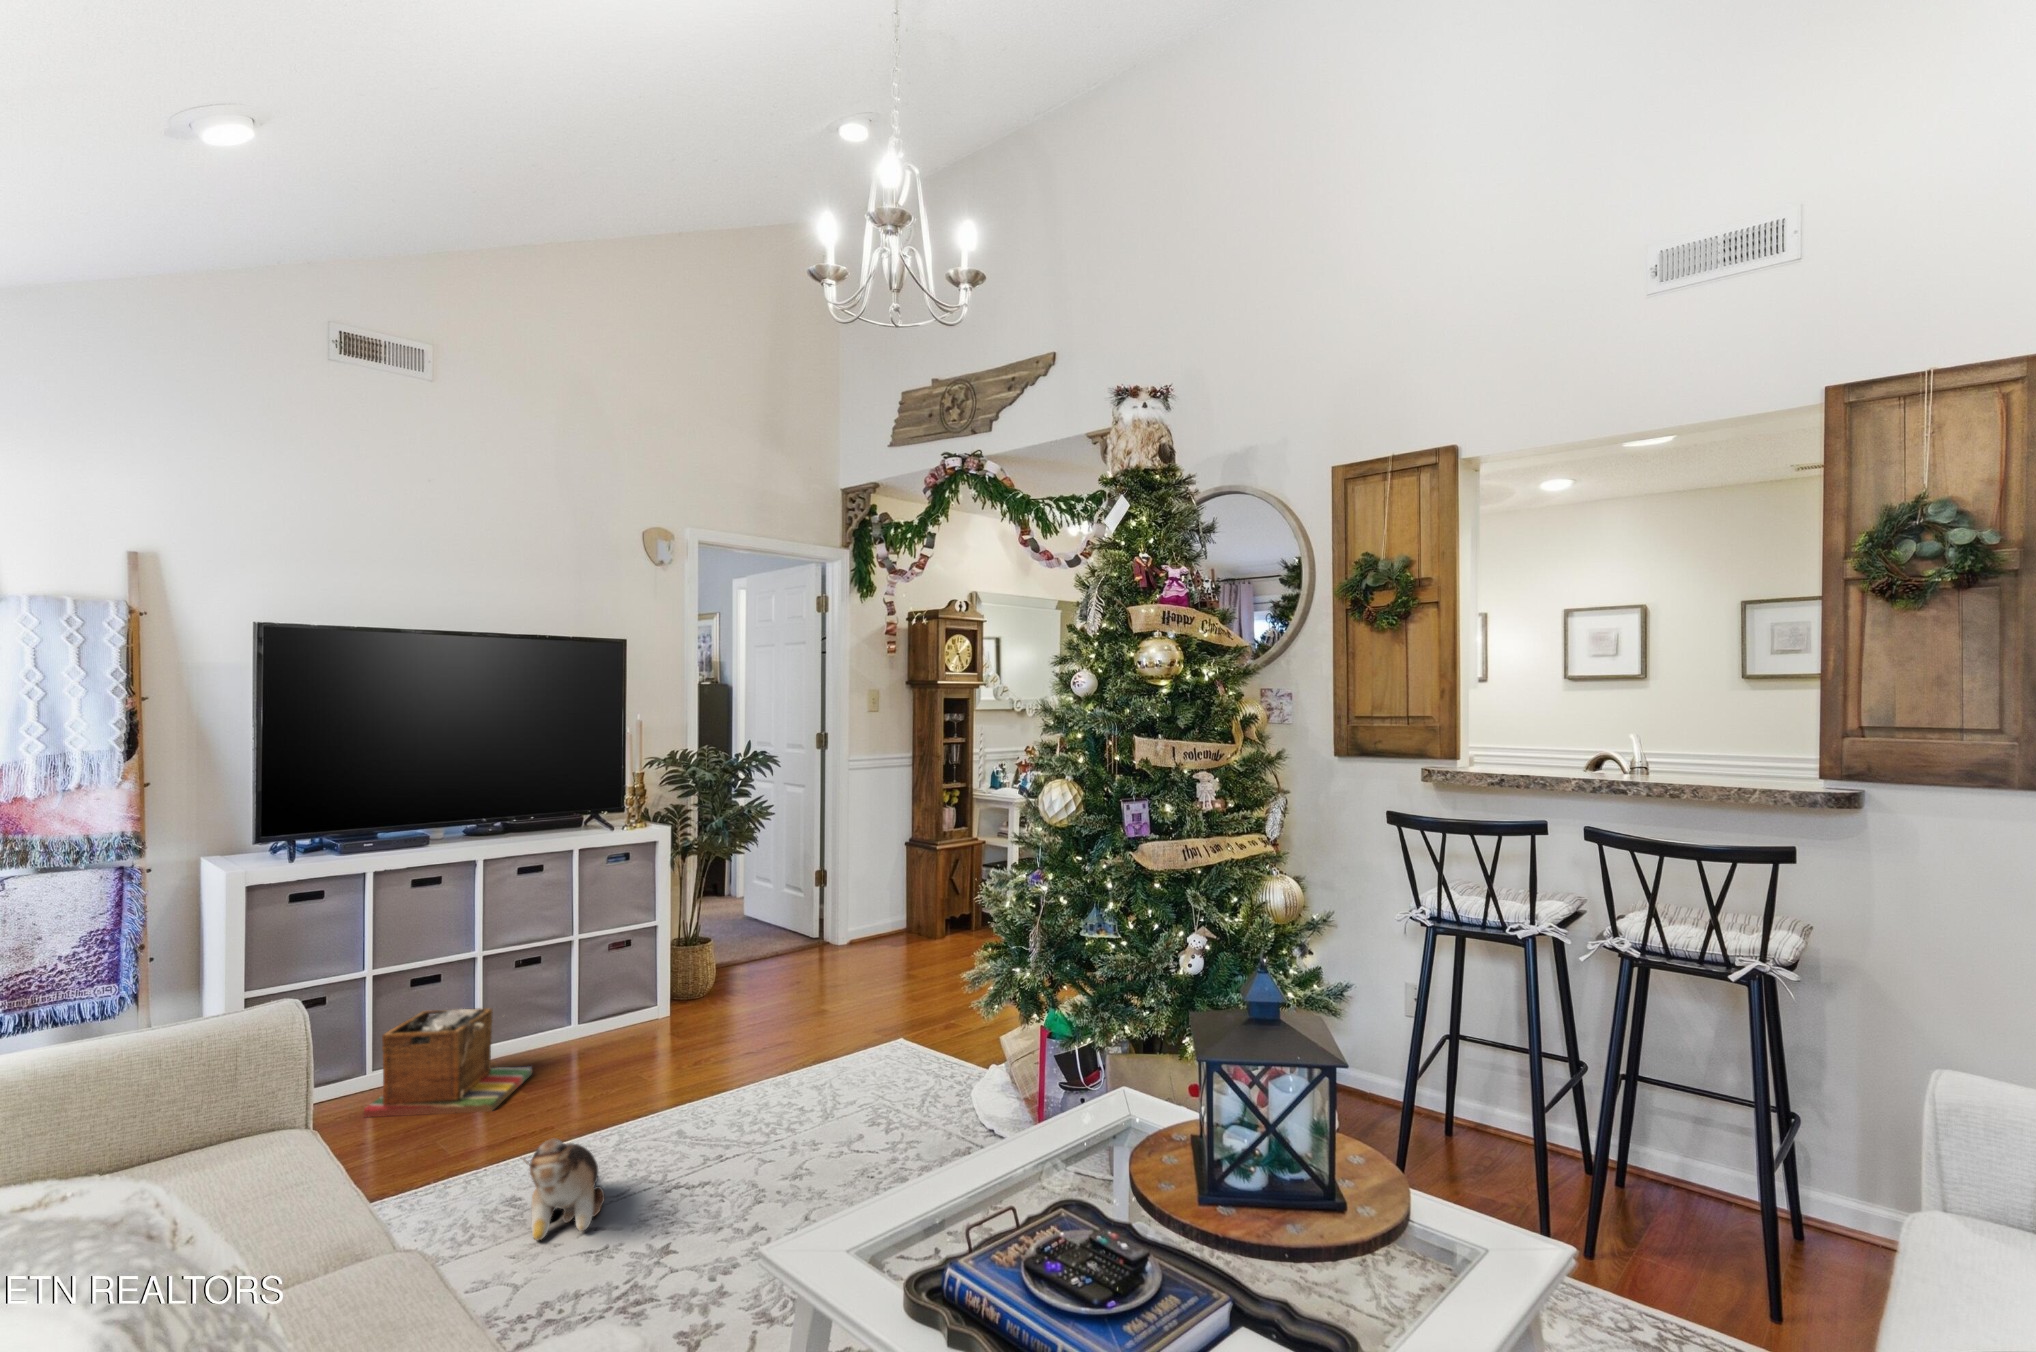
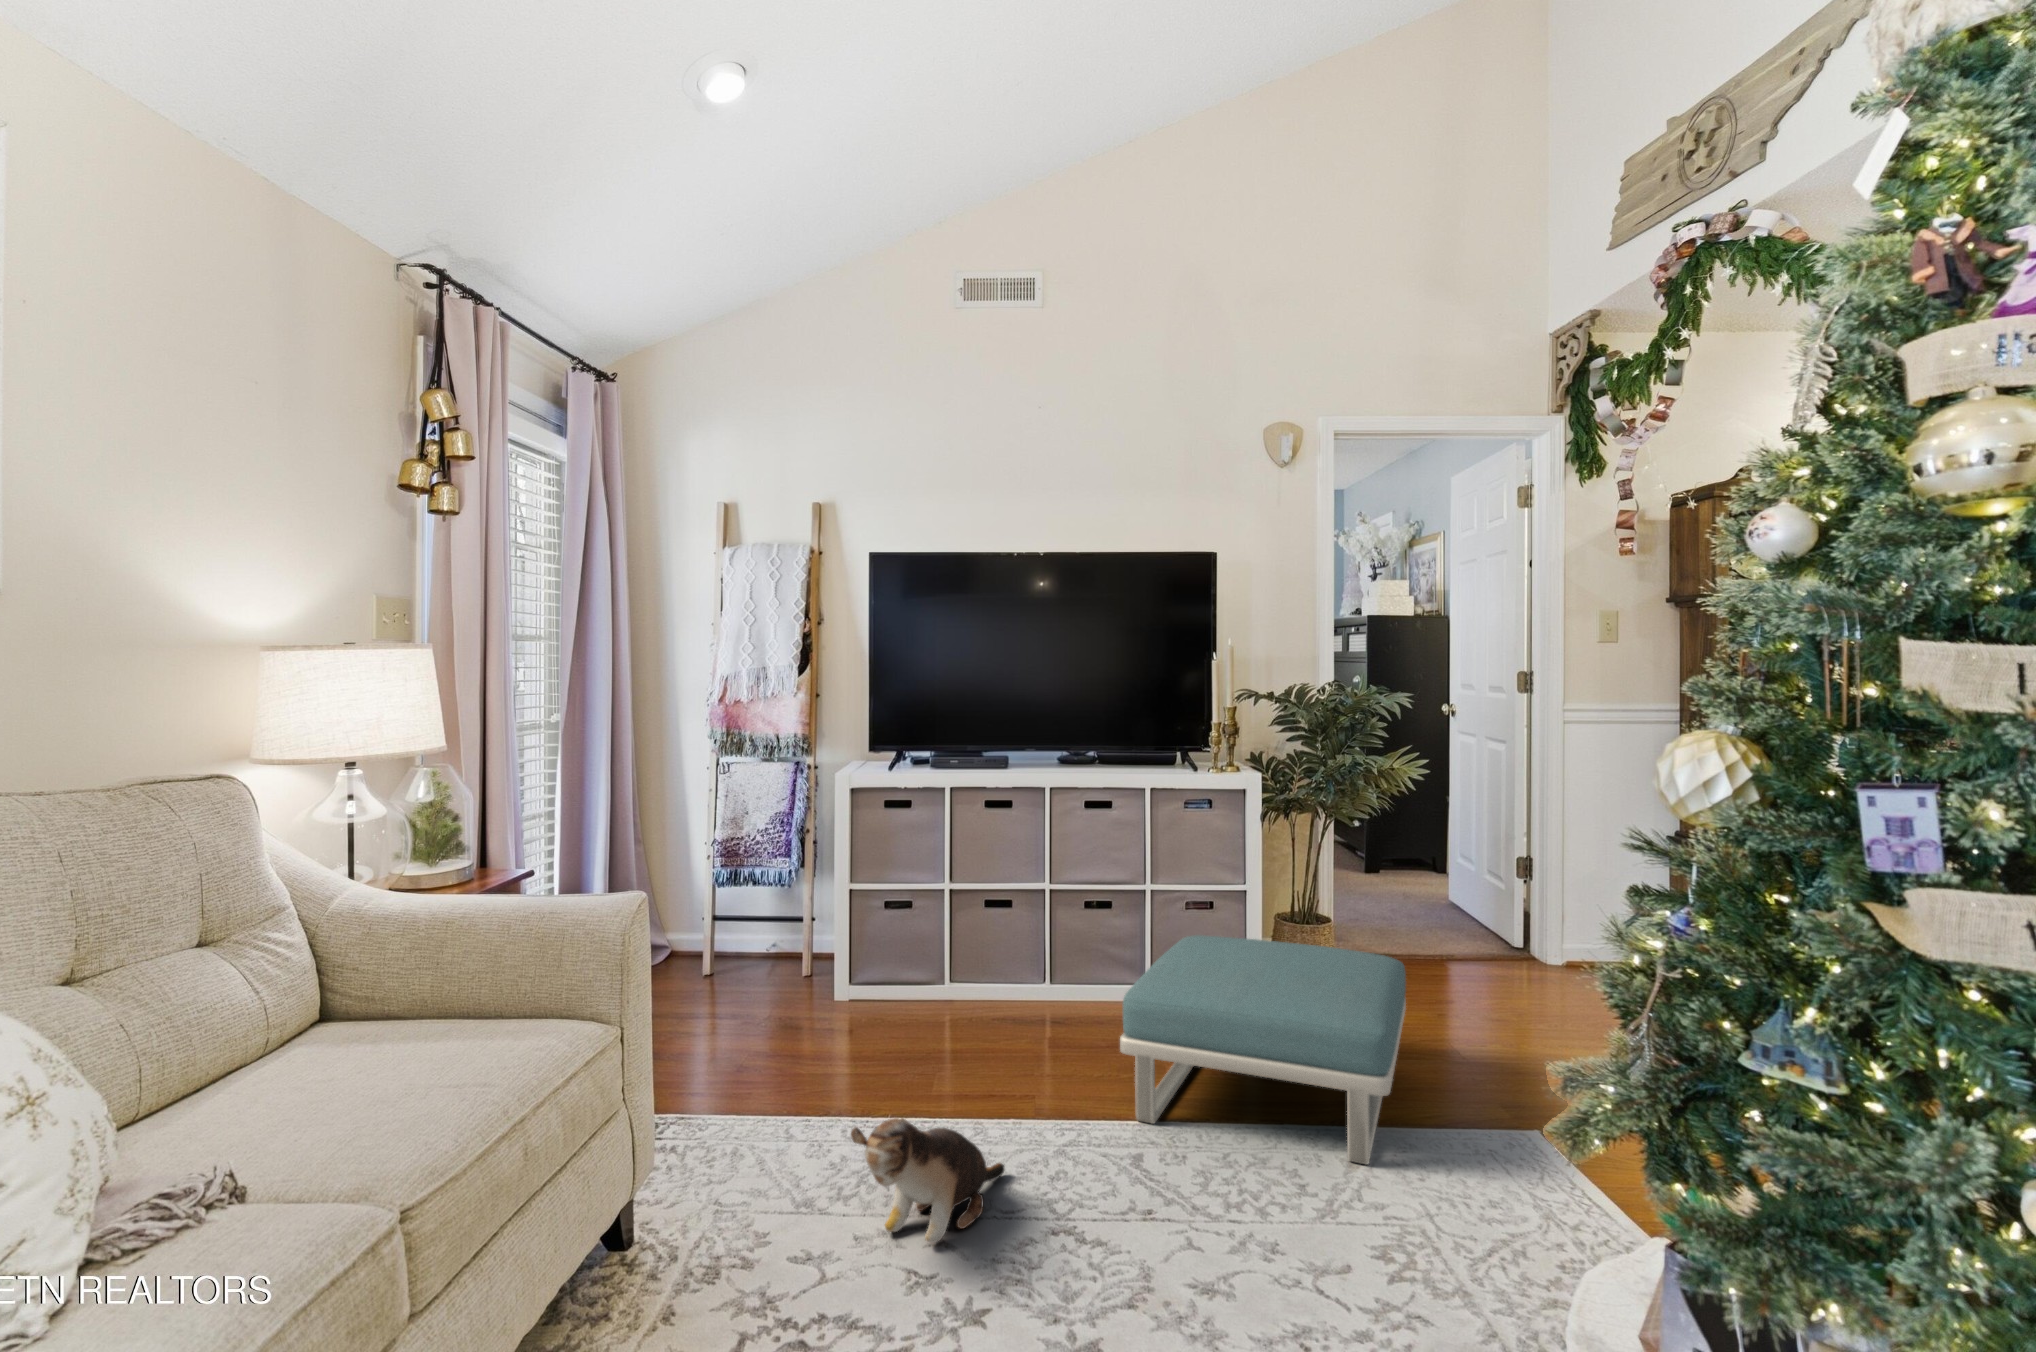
footstool: none [632,949,843,1114] -> present [1120,935,1406,1165]
laundry basket: present [364,1008,532,1117] -> none [921,934,1077,1057]

